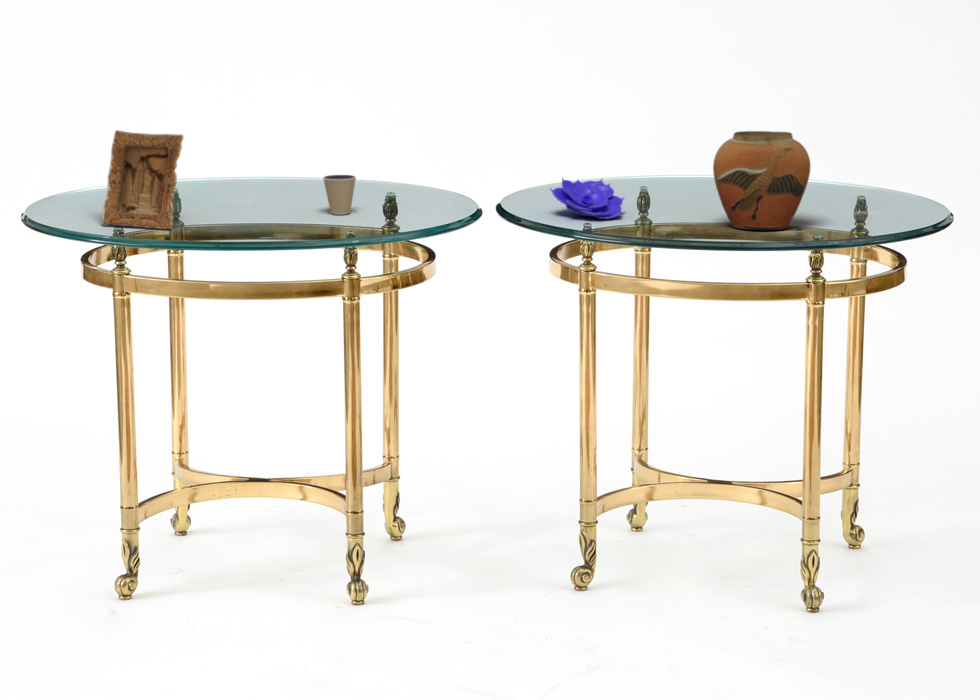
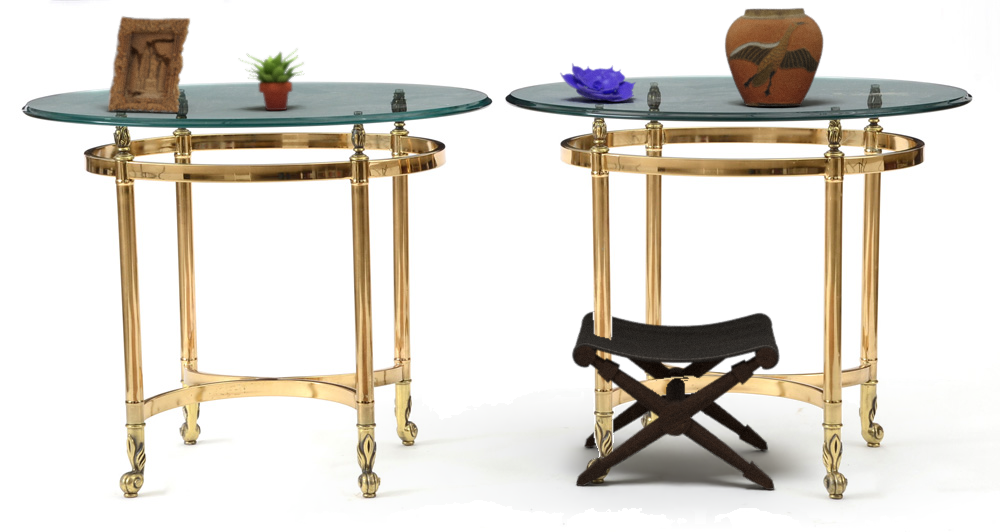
succulent plant: none [232,165,297,227] -> present [251,53,300,110]
coffee cup: present [323,175,356,215] -> none [331,64,365,103]
footstool: none [558,416,760,601] -> present [572,312,779,490]

